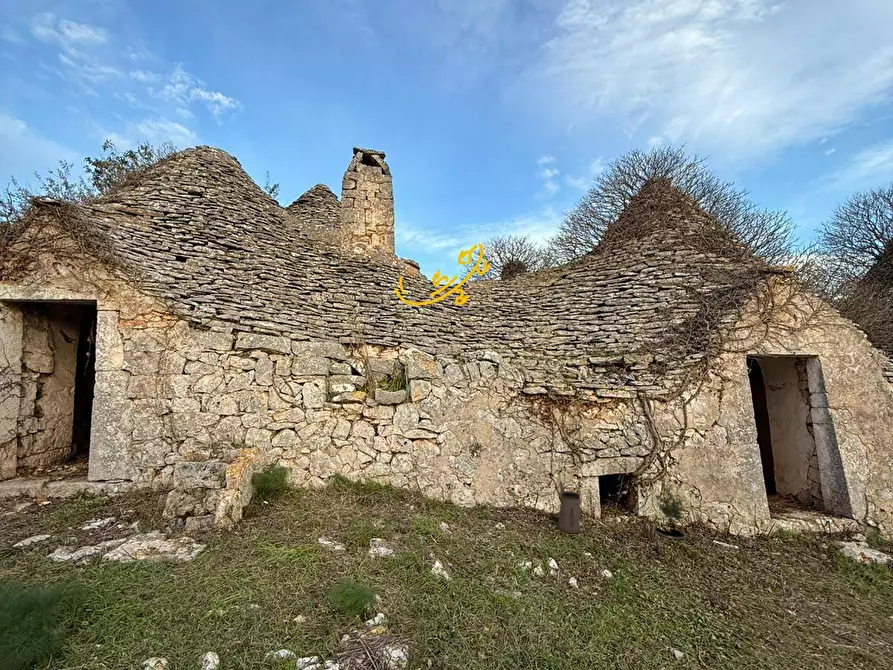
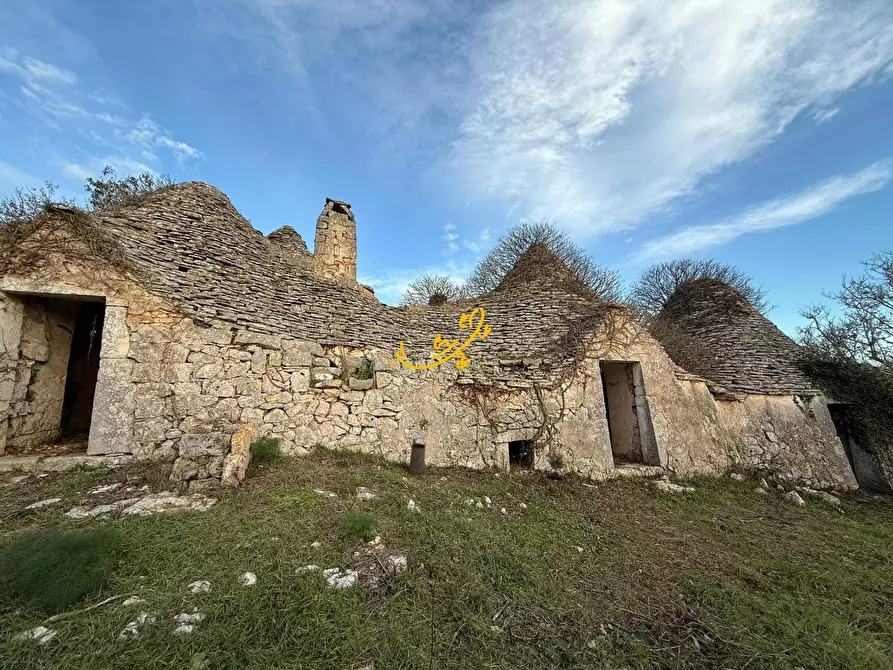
watering can: present [557,482,580,533] -> present [408,438,425,474]

